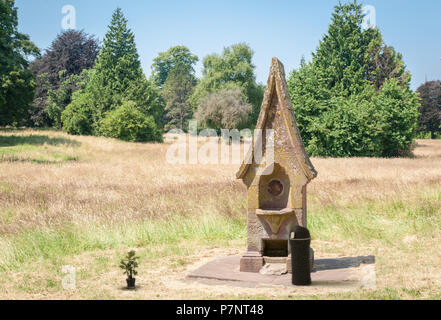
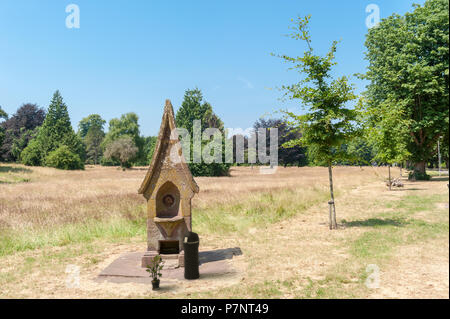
potted plant: present [119,250,140,289] -> present [146,254,164,290]

